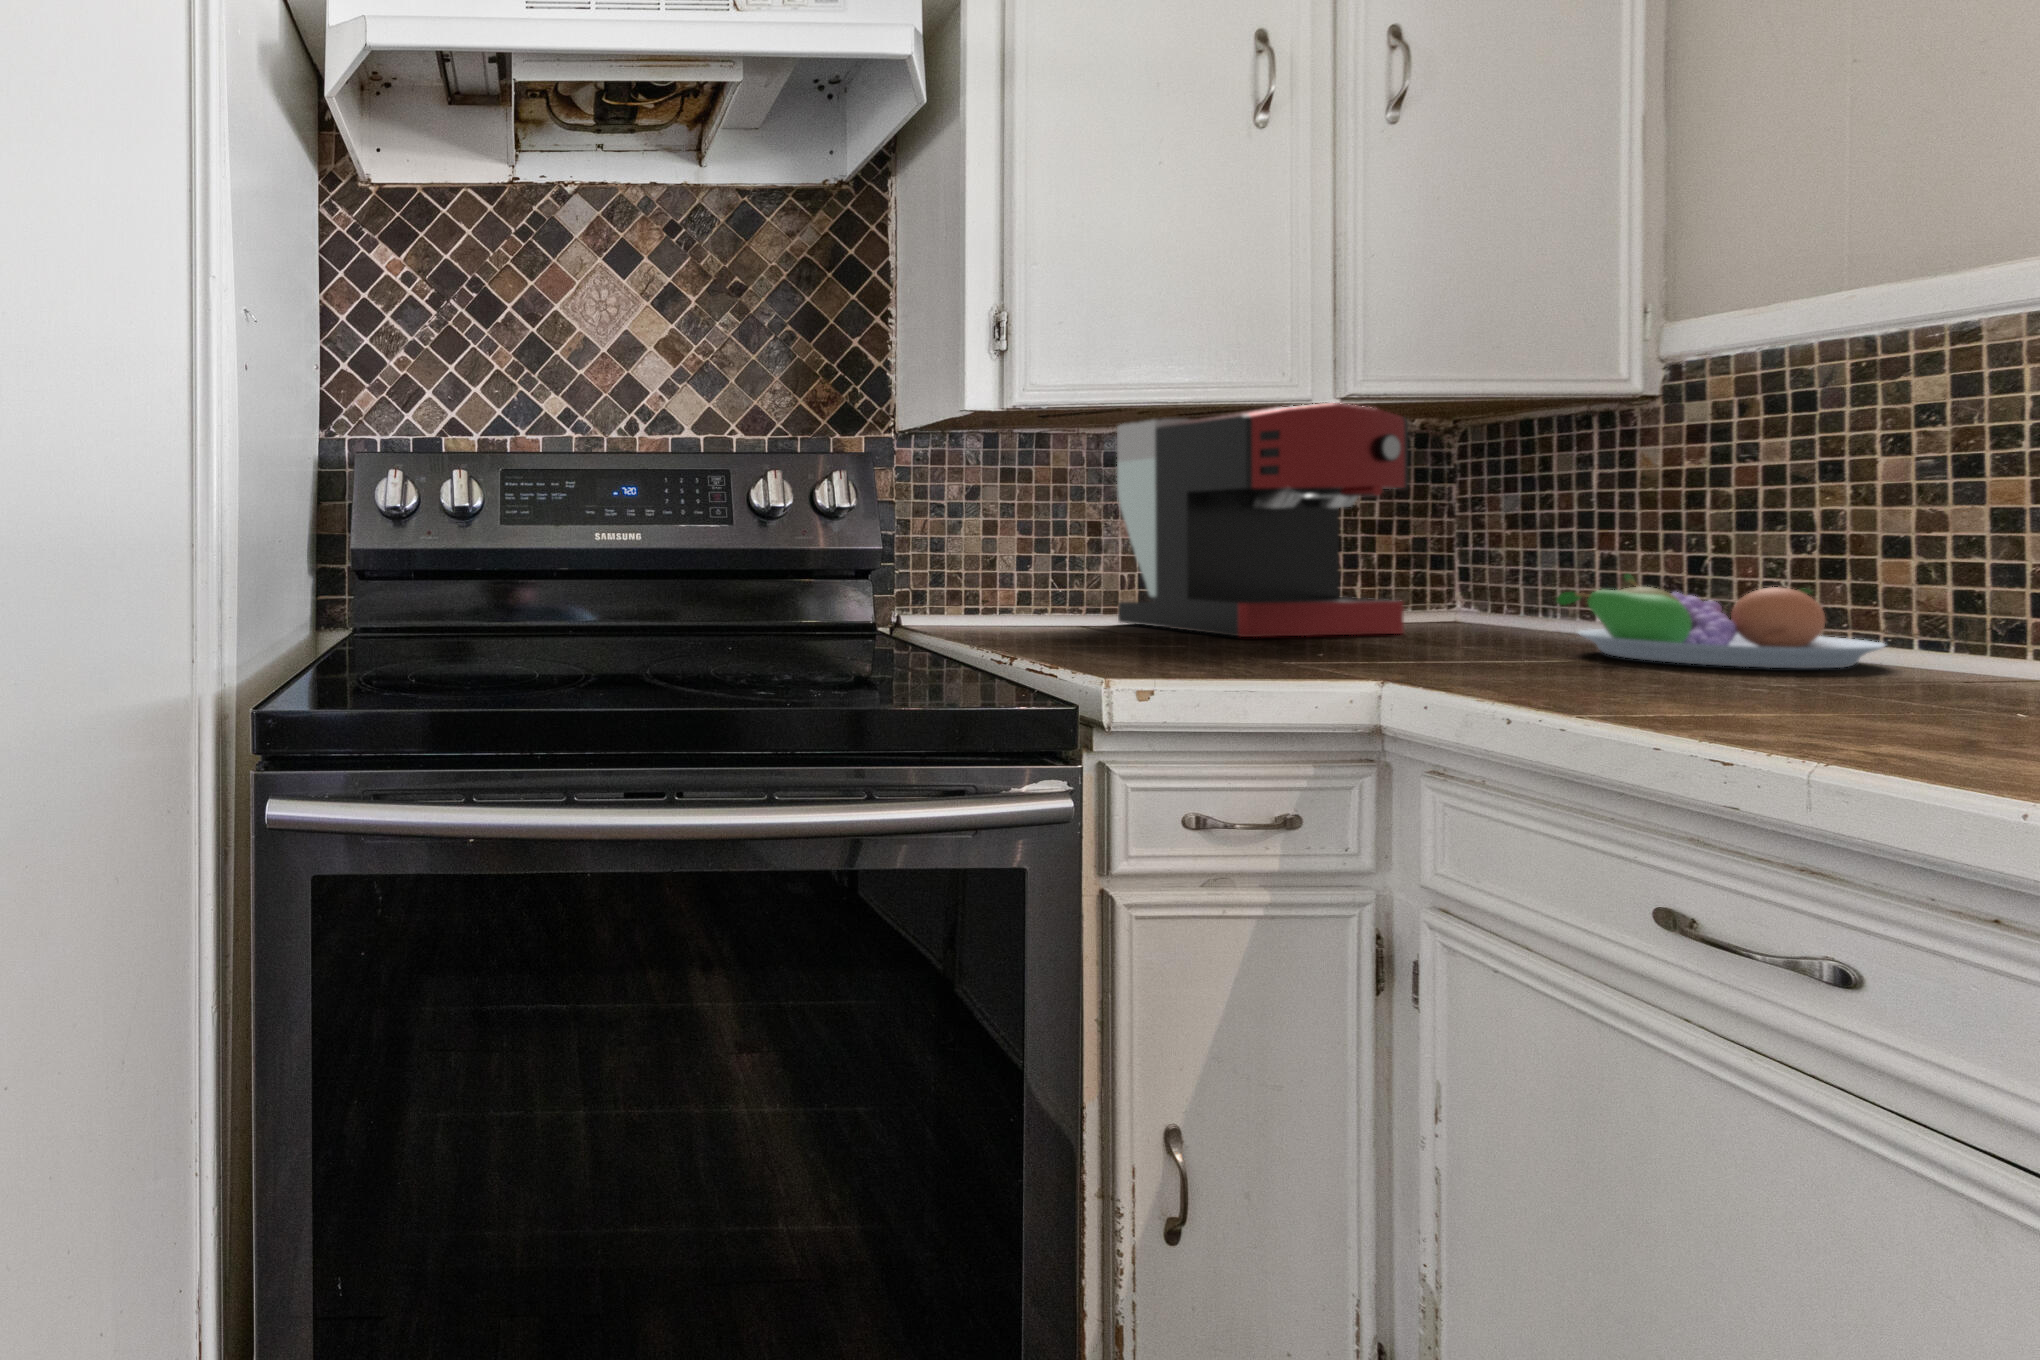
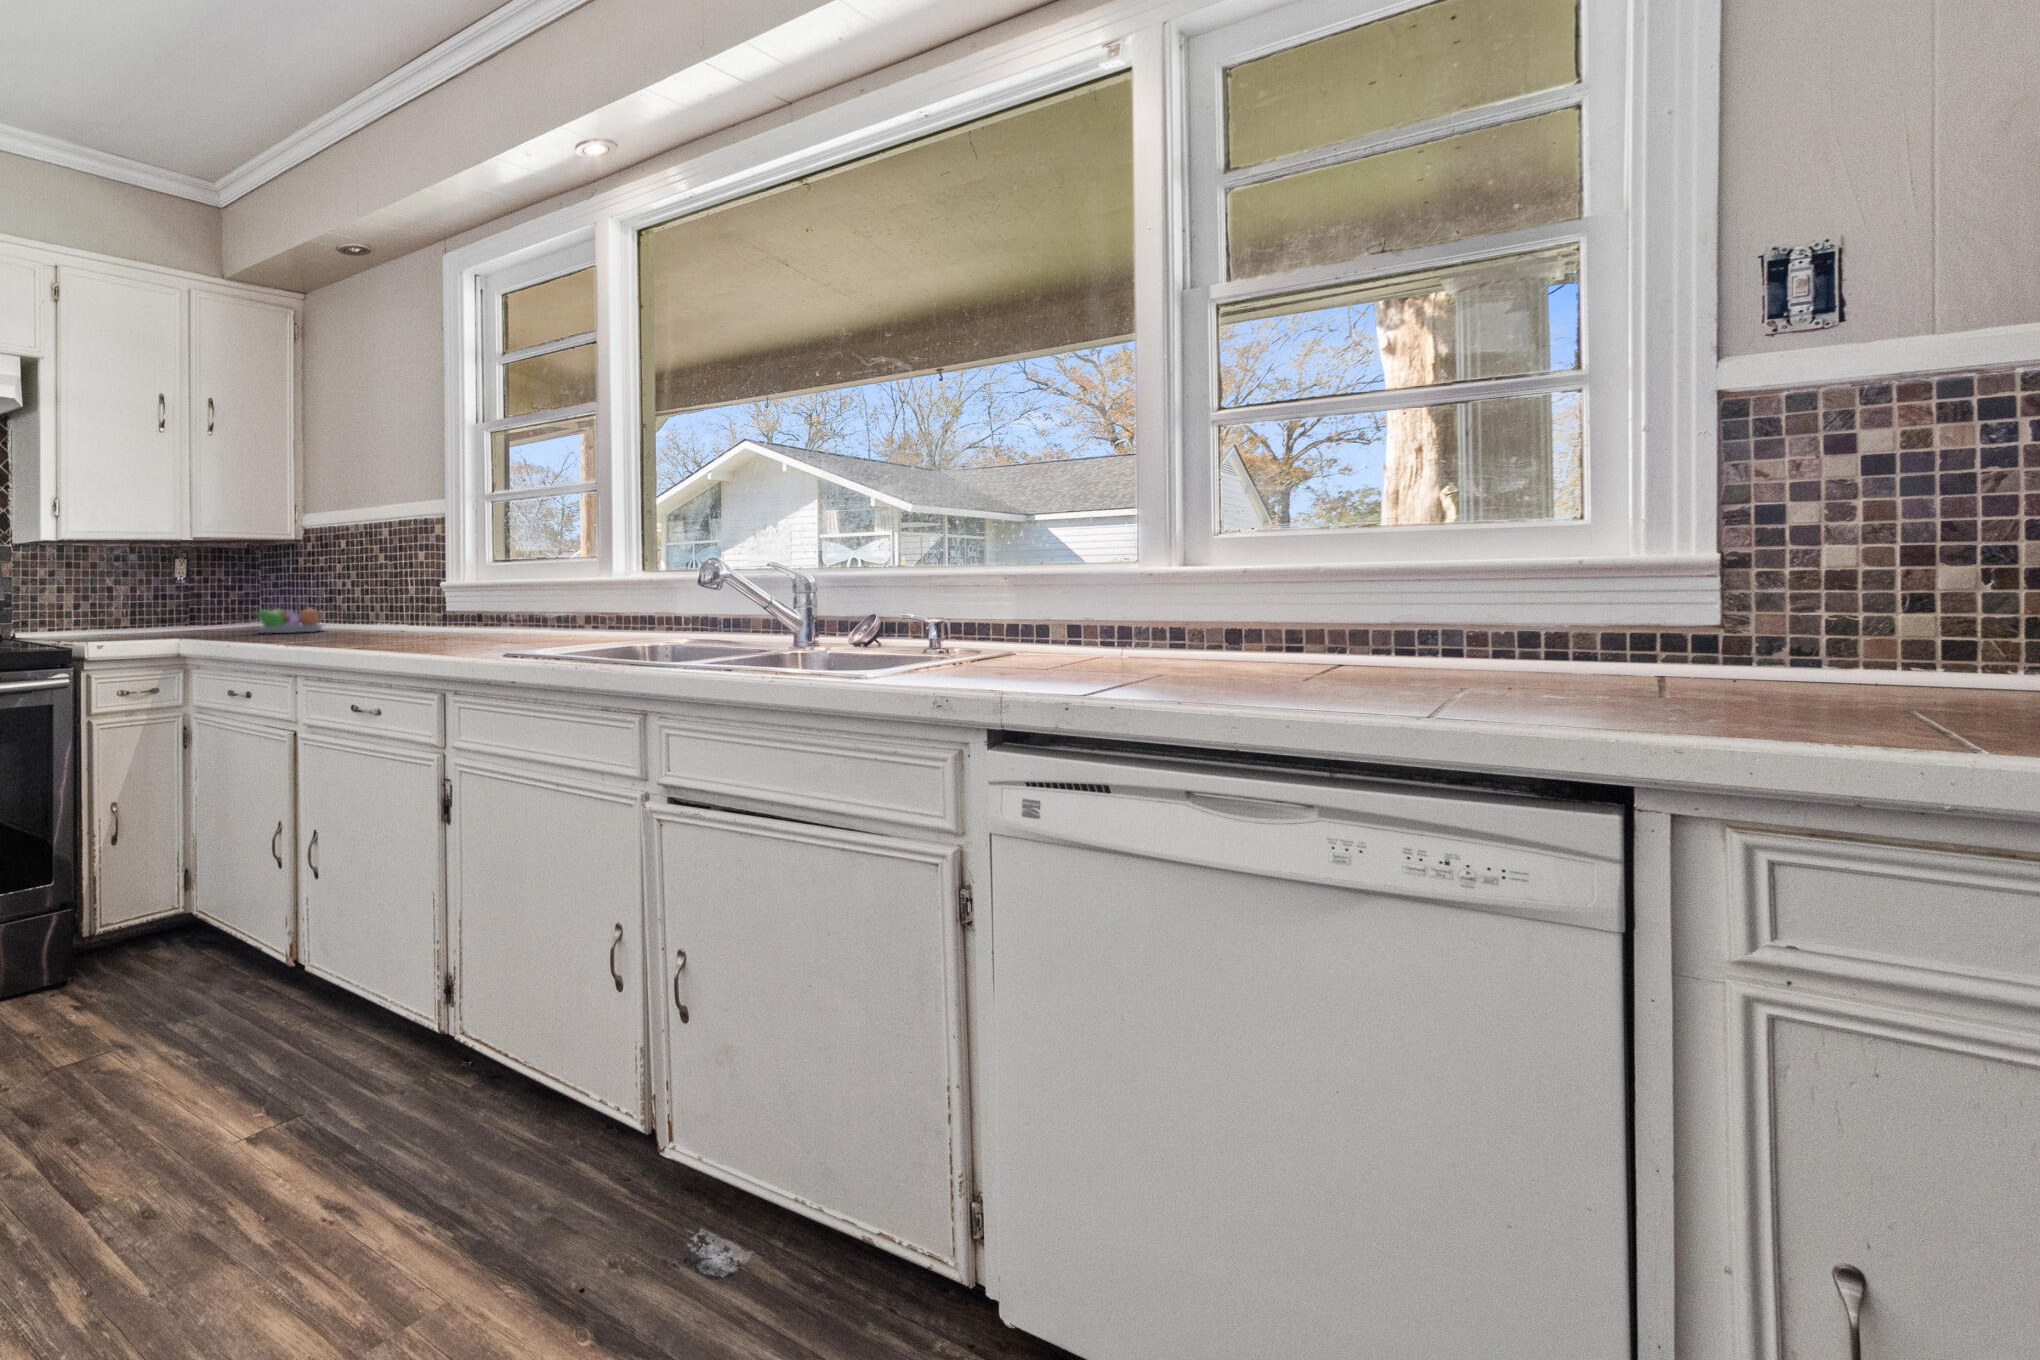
coffee maker: present [1117,403,1409,637] -> none [118,535,223,634]

